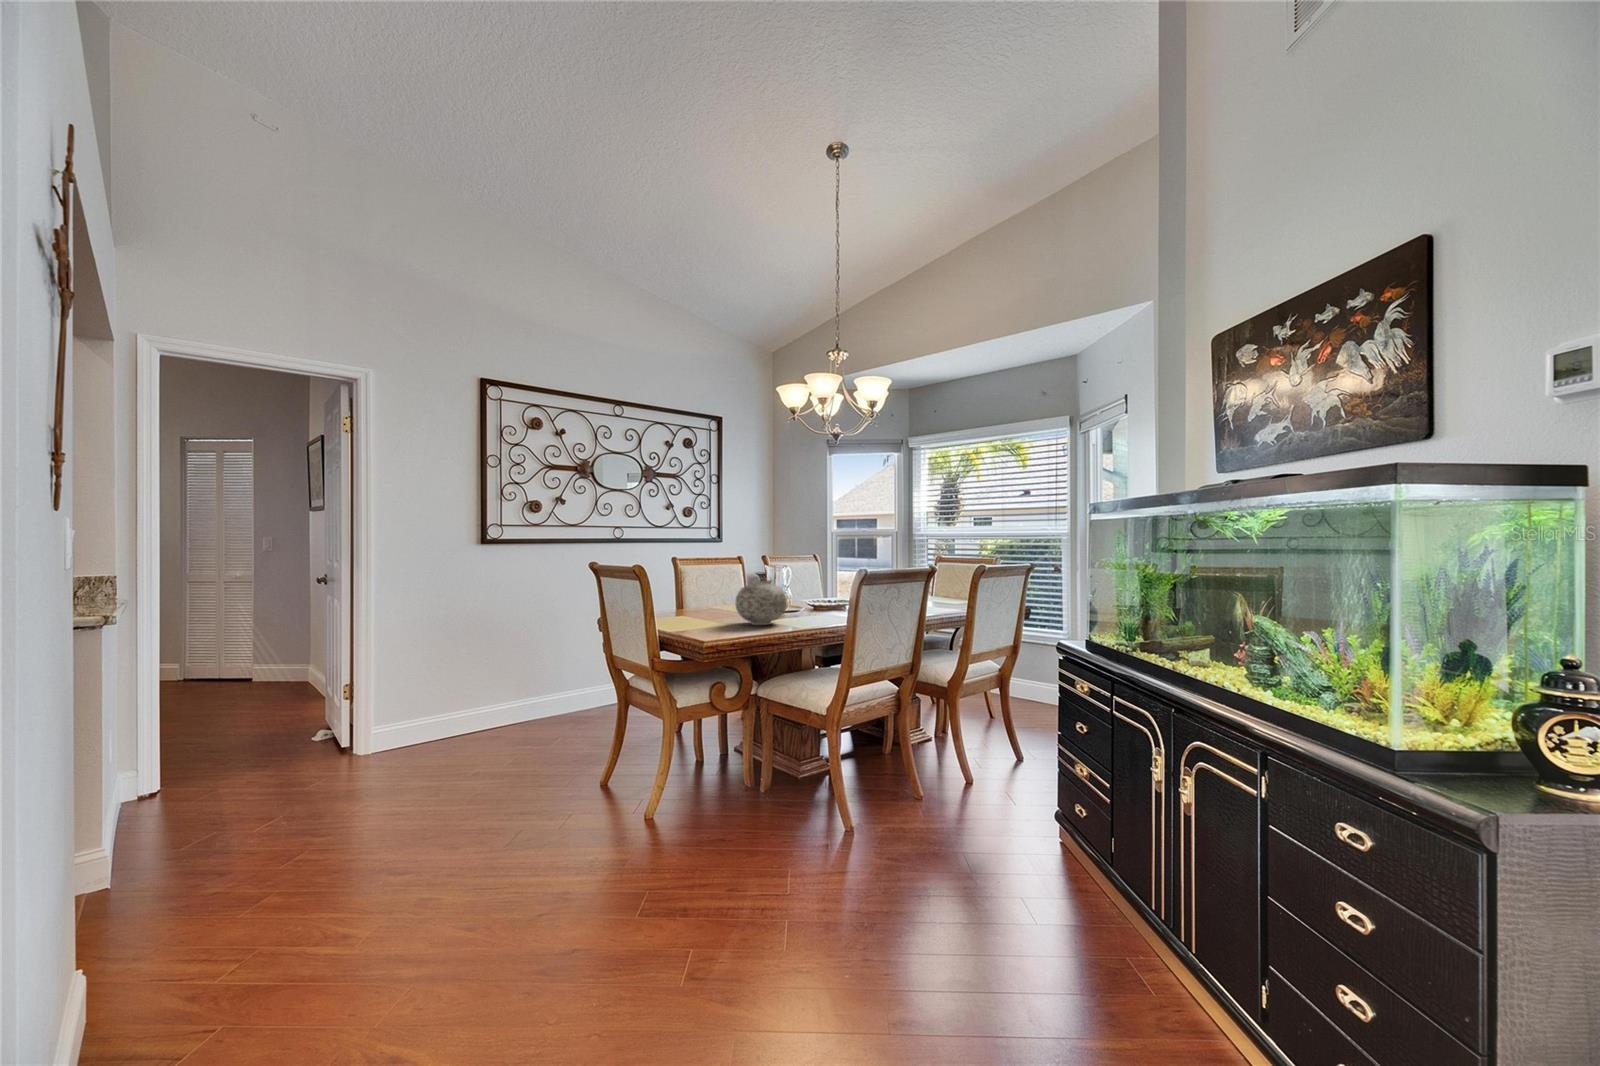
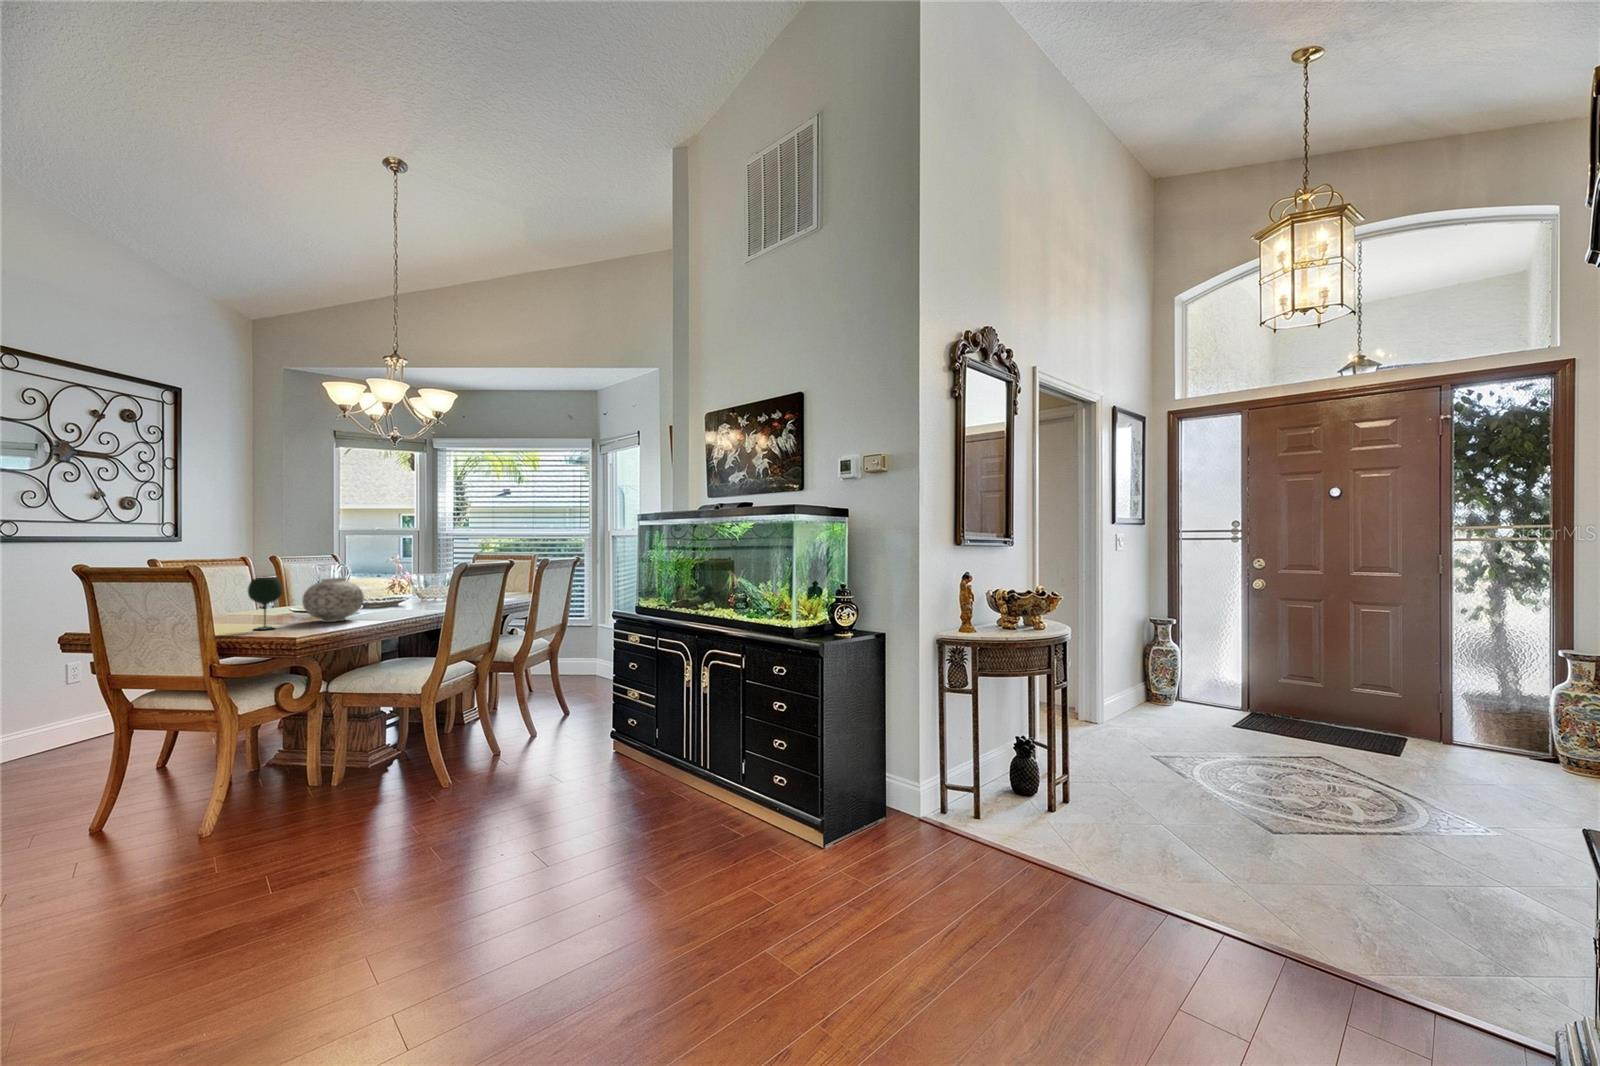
wine glass: none [686,579,713,629] -> present [248,578,282,630]

